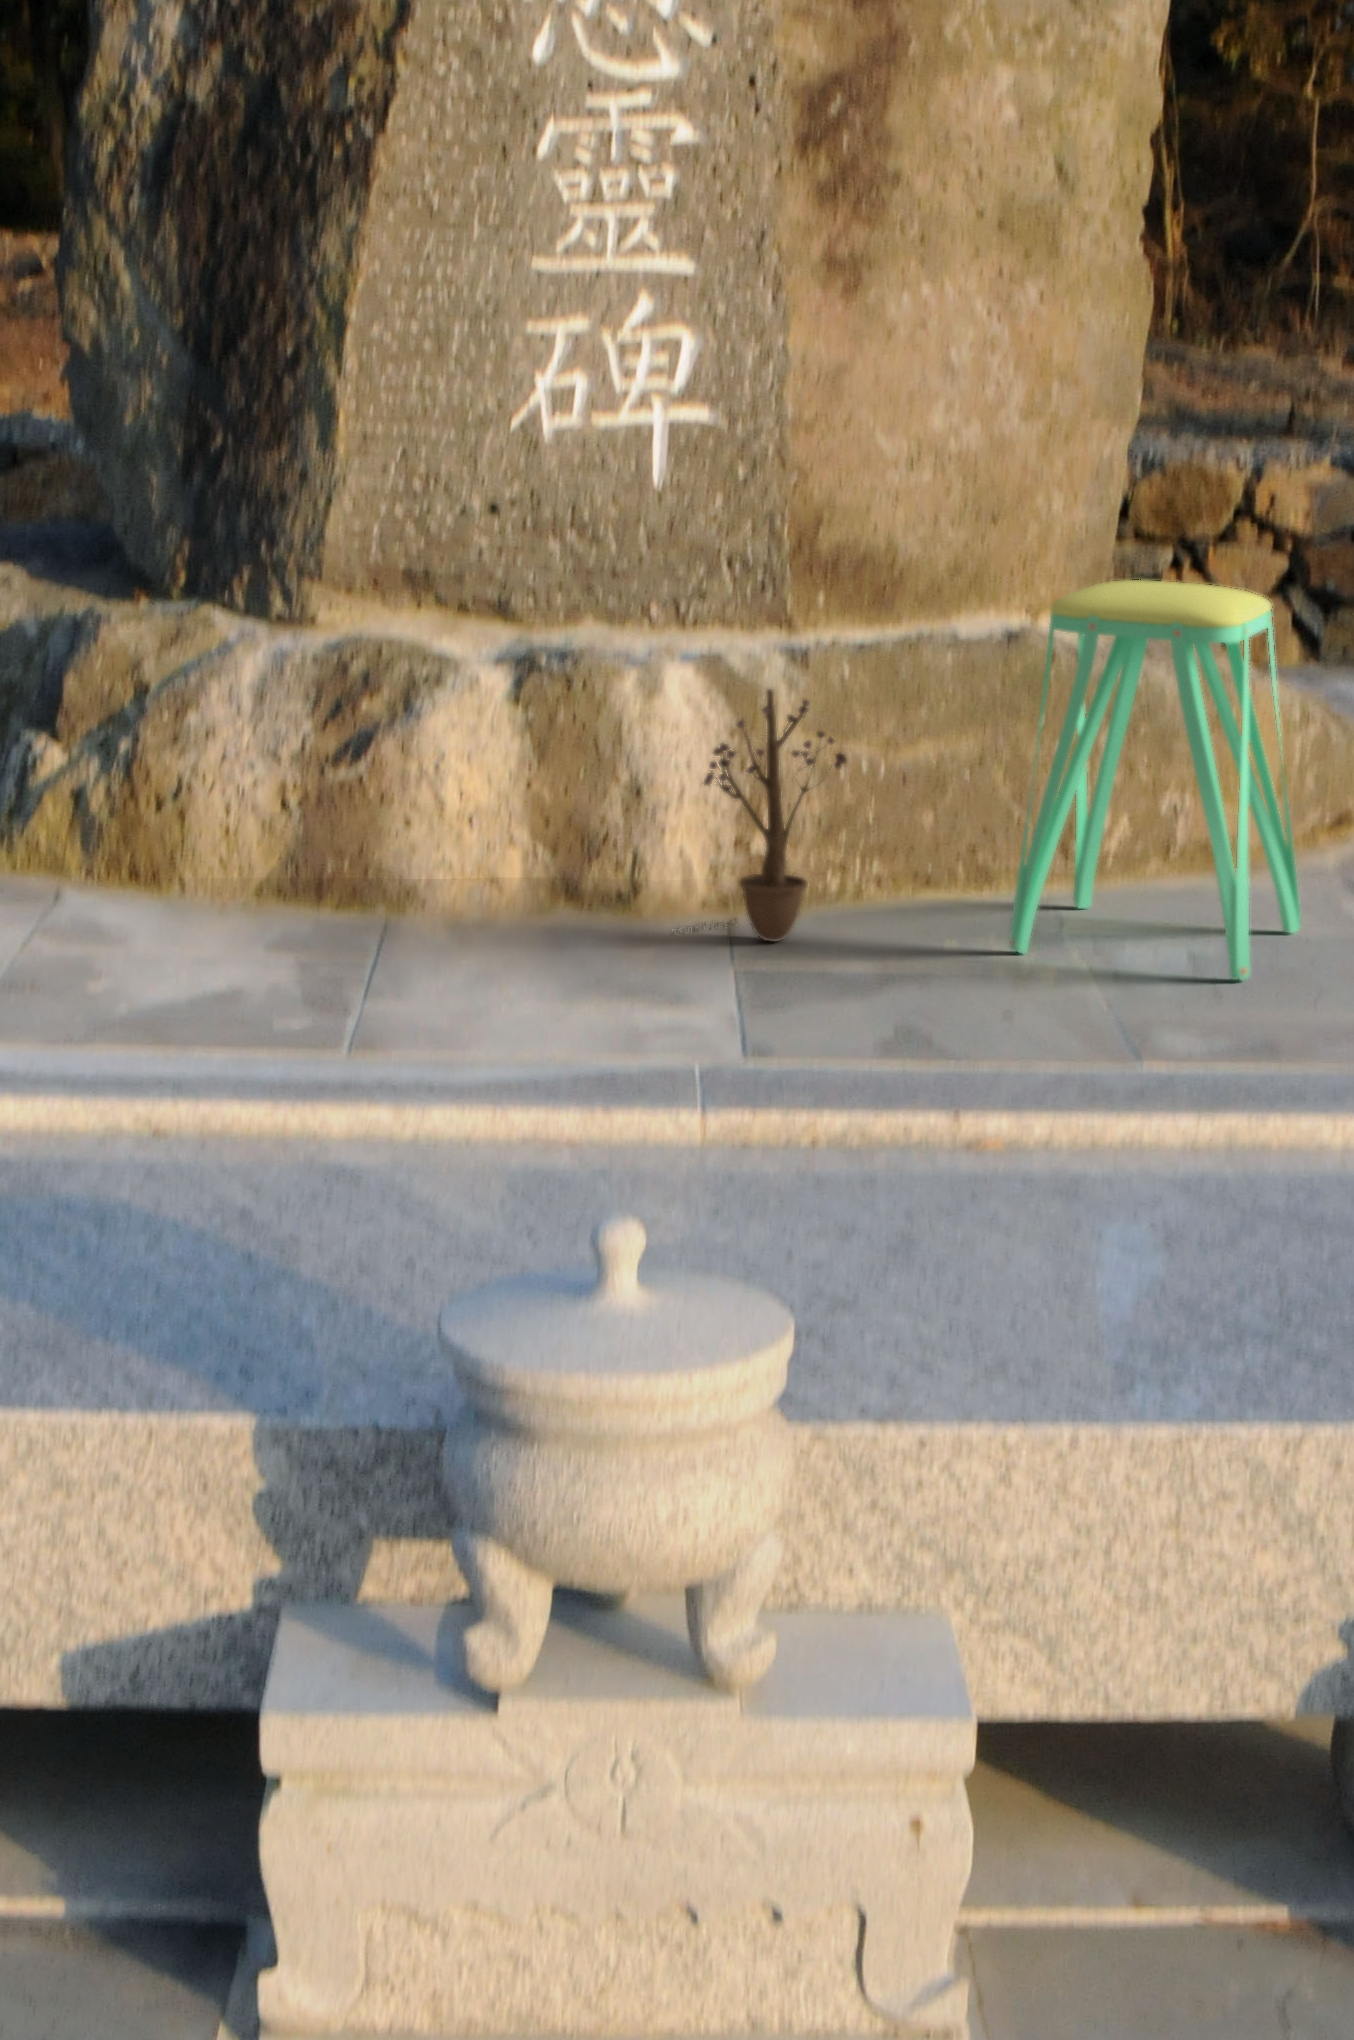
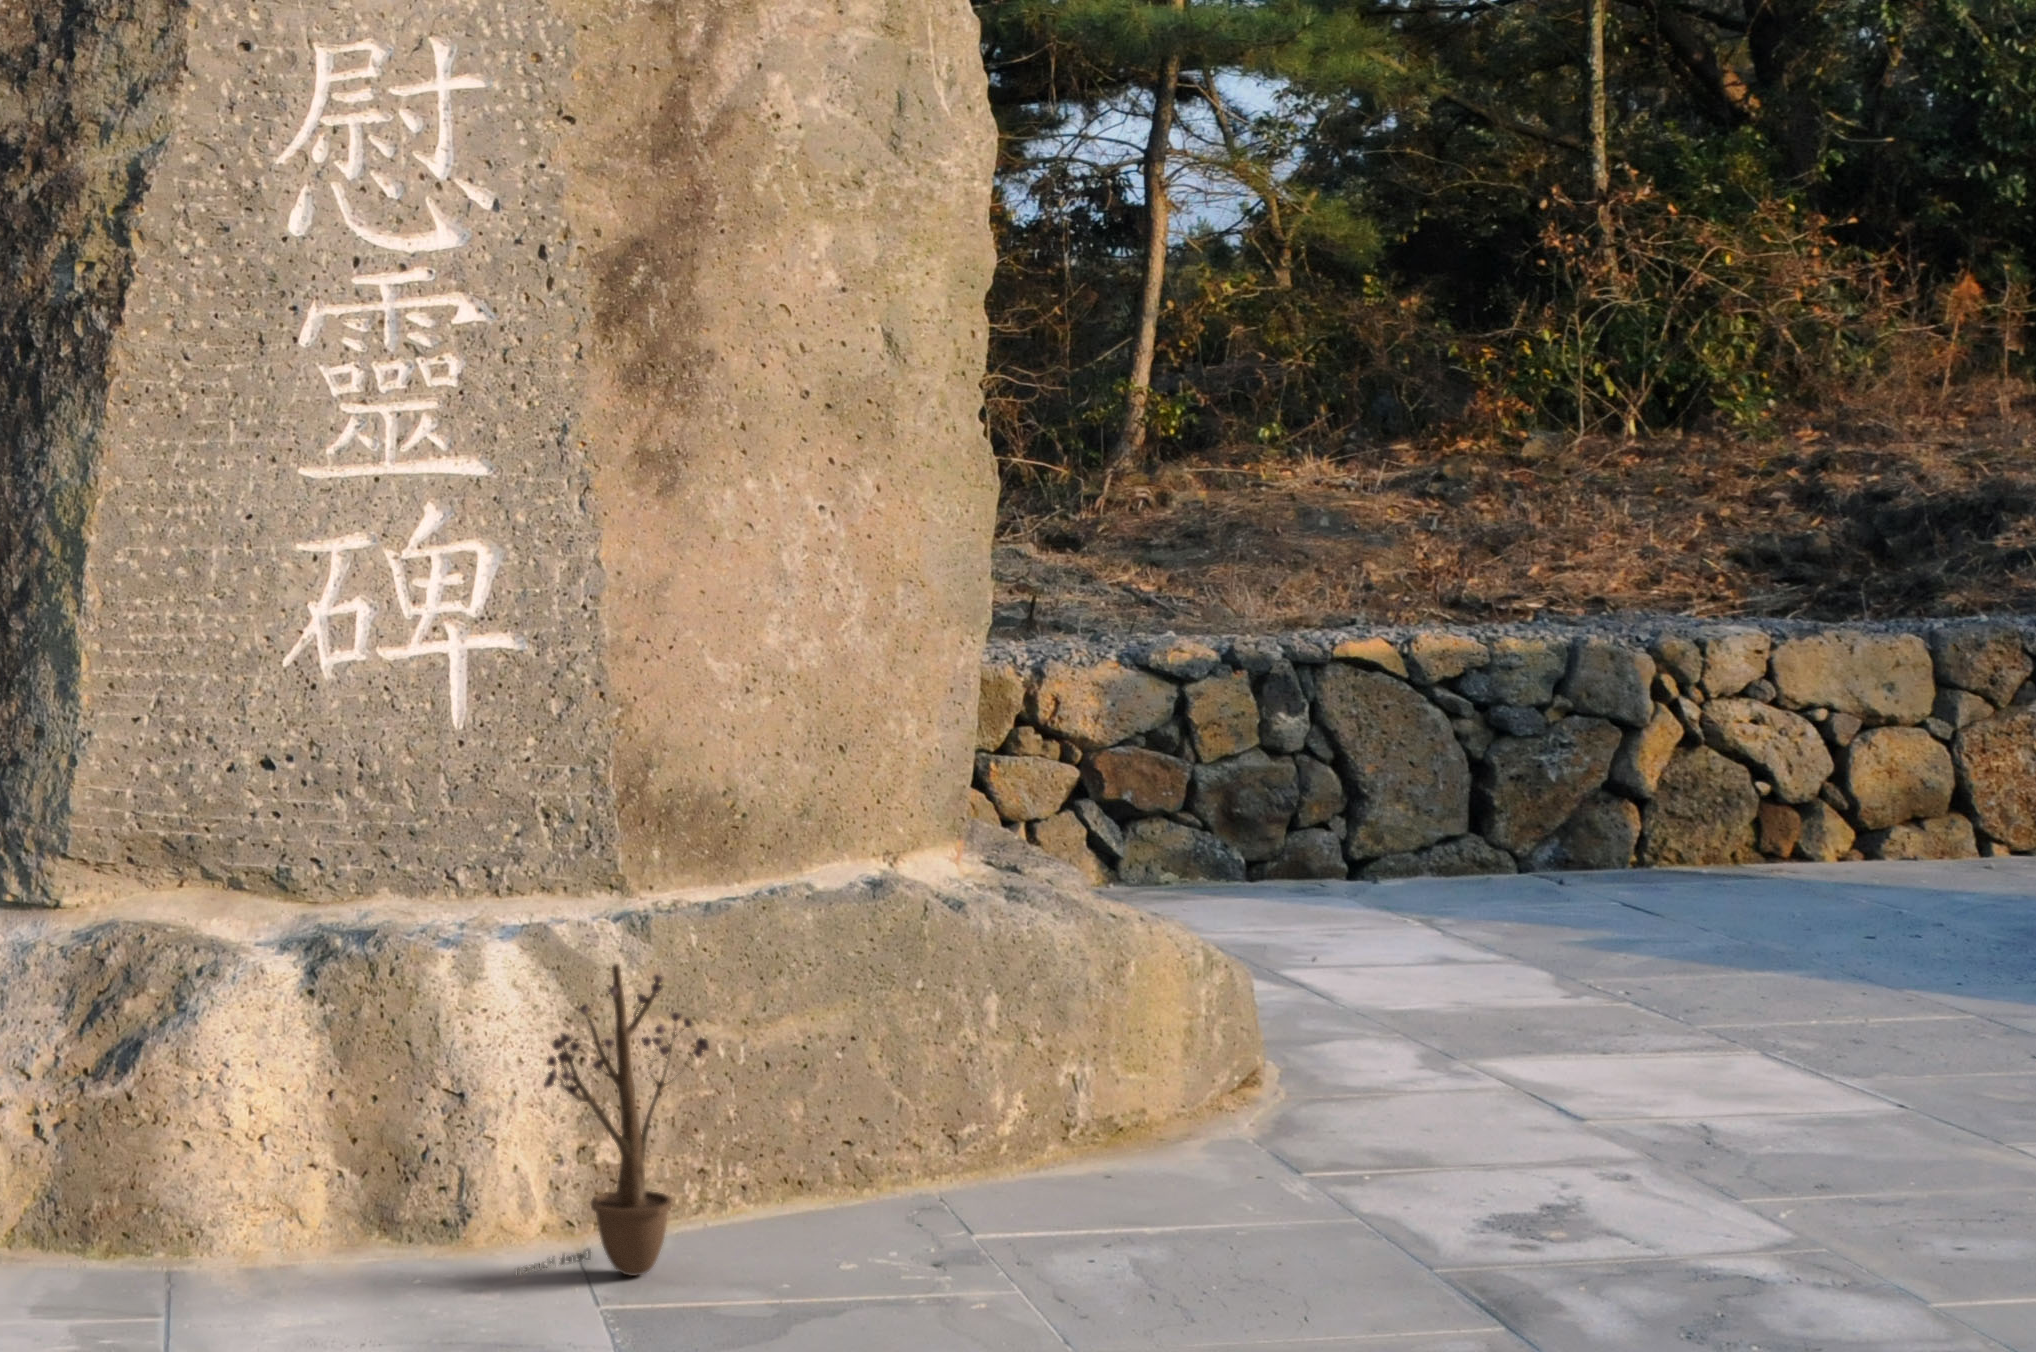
stool: present [1010,580,1301,979] -> none [917,812,1248,1292]

